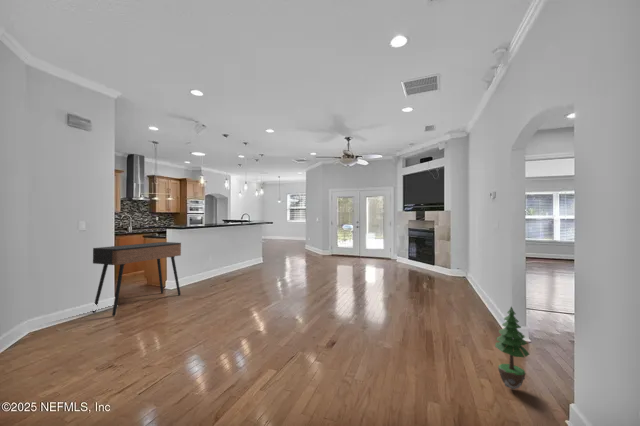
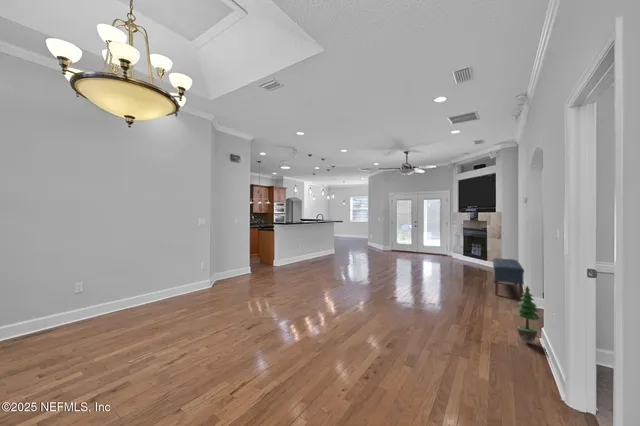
console table: present [92,242,181,316] -> none [231,237,282,285]
bench: none [445,263,485,313] -> present [493,258,524,298]

